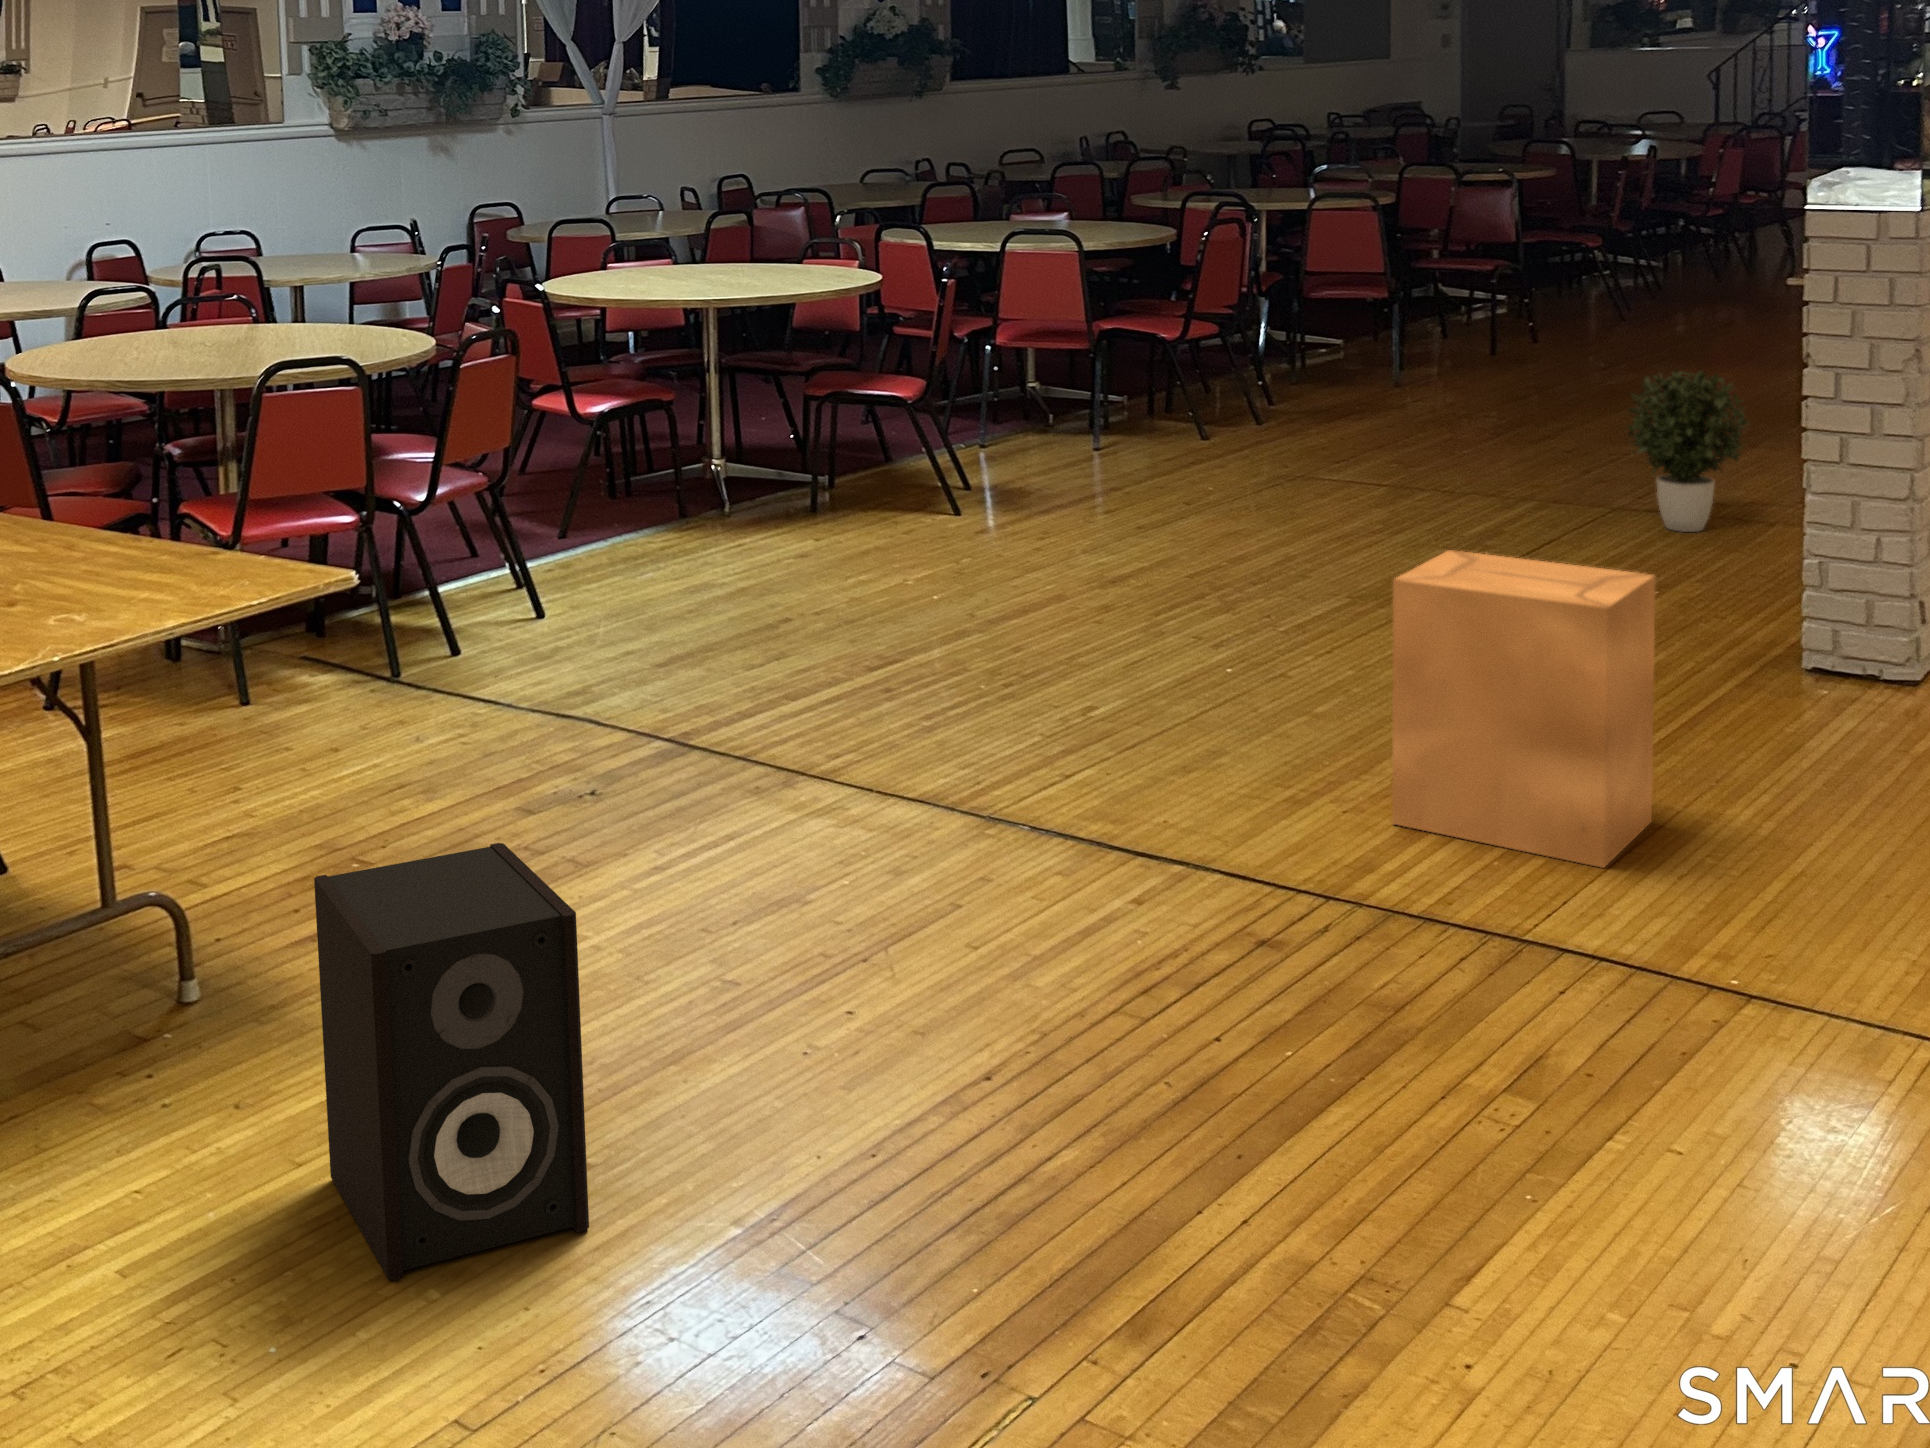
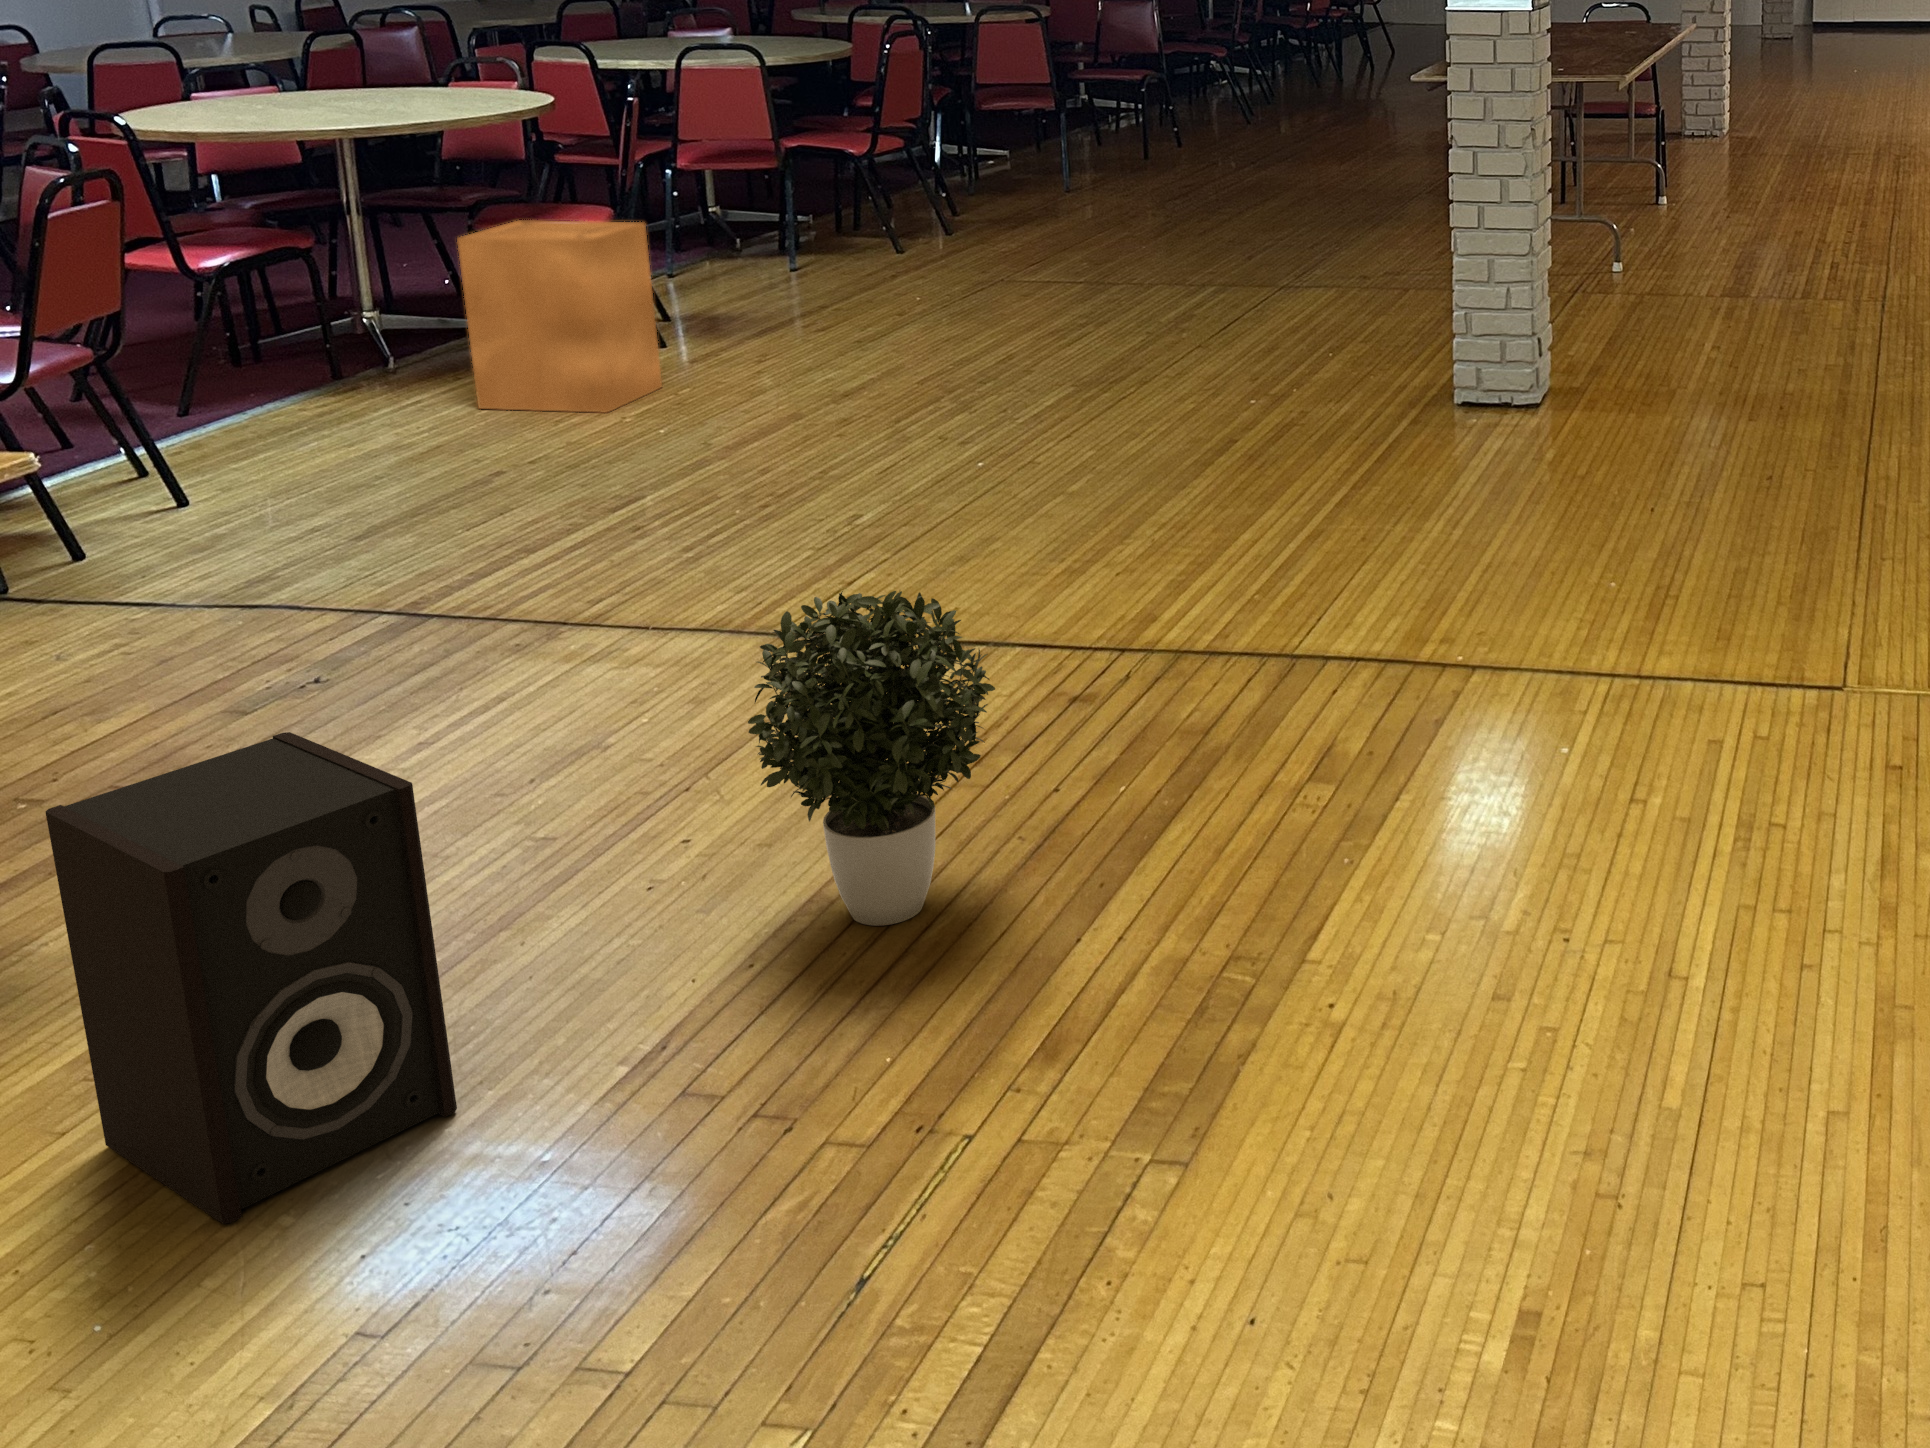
potted plant: present [1628,370,1749,532] -> present [748,591,995,926]
cardboard box: present [1392,550,1655,868] -> present [457,220,662,413]

